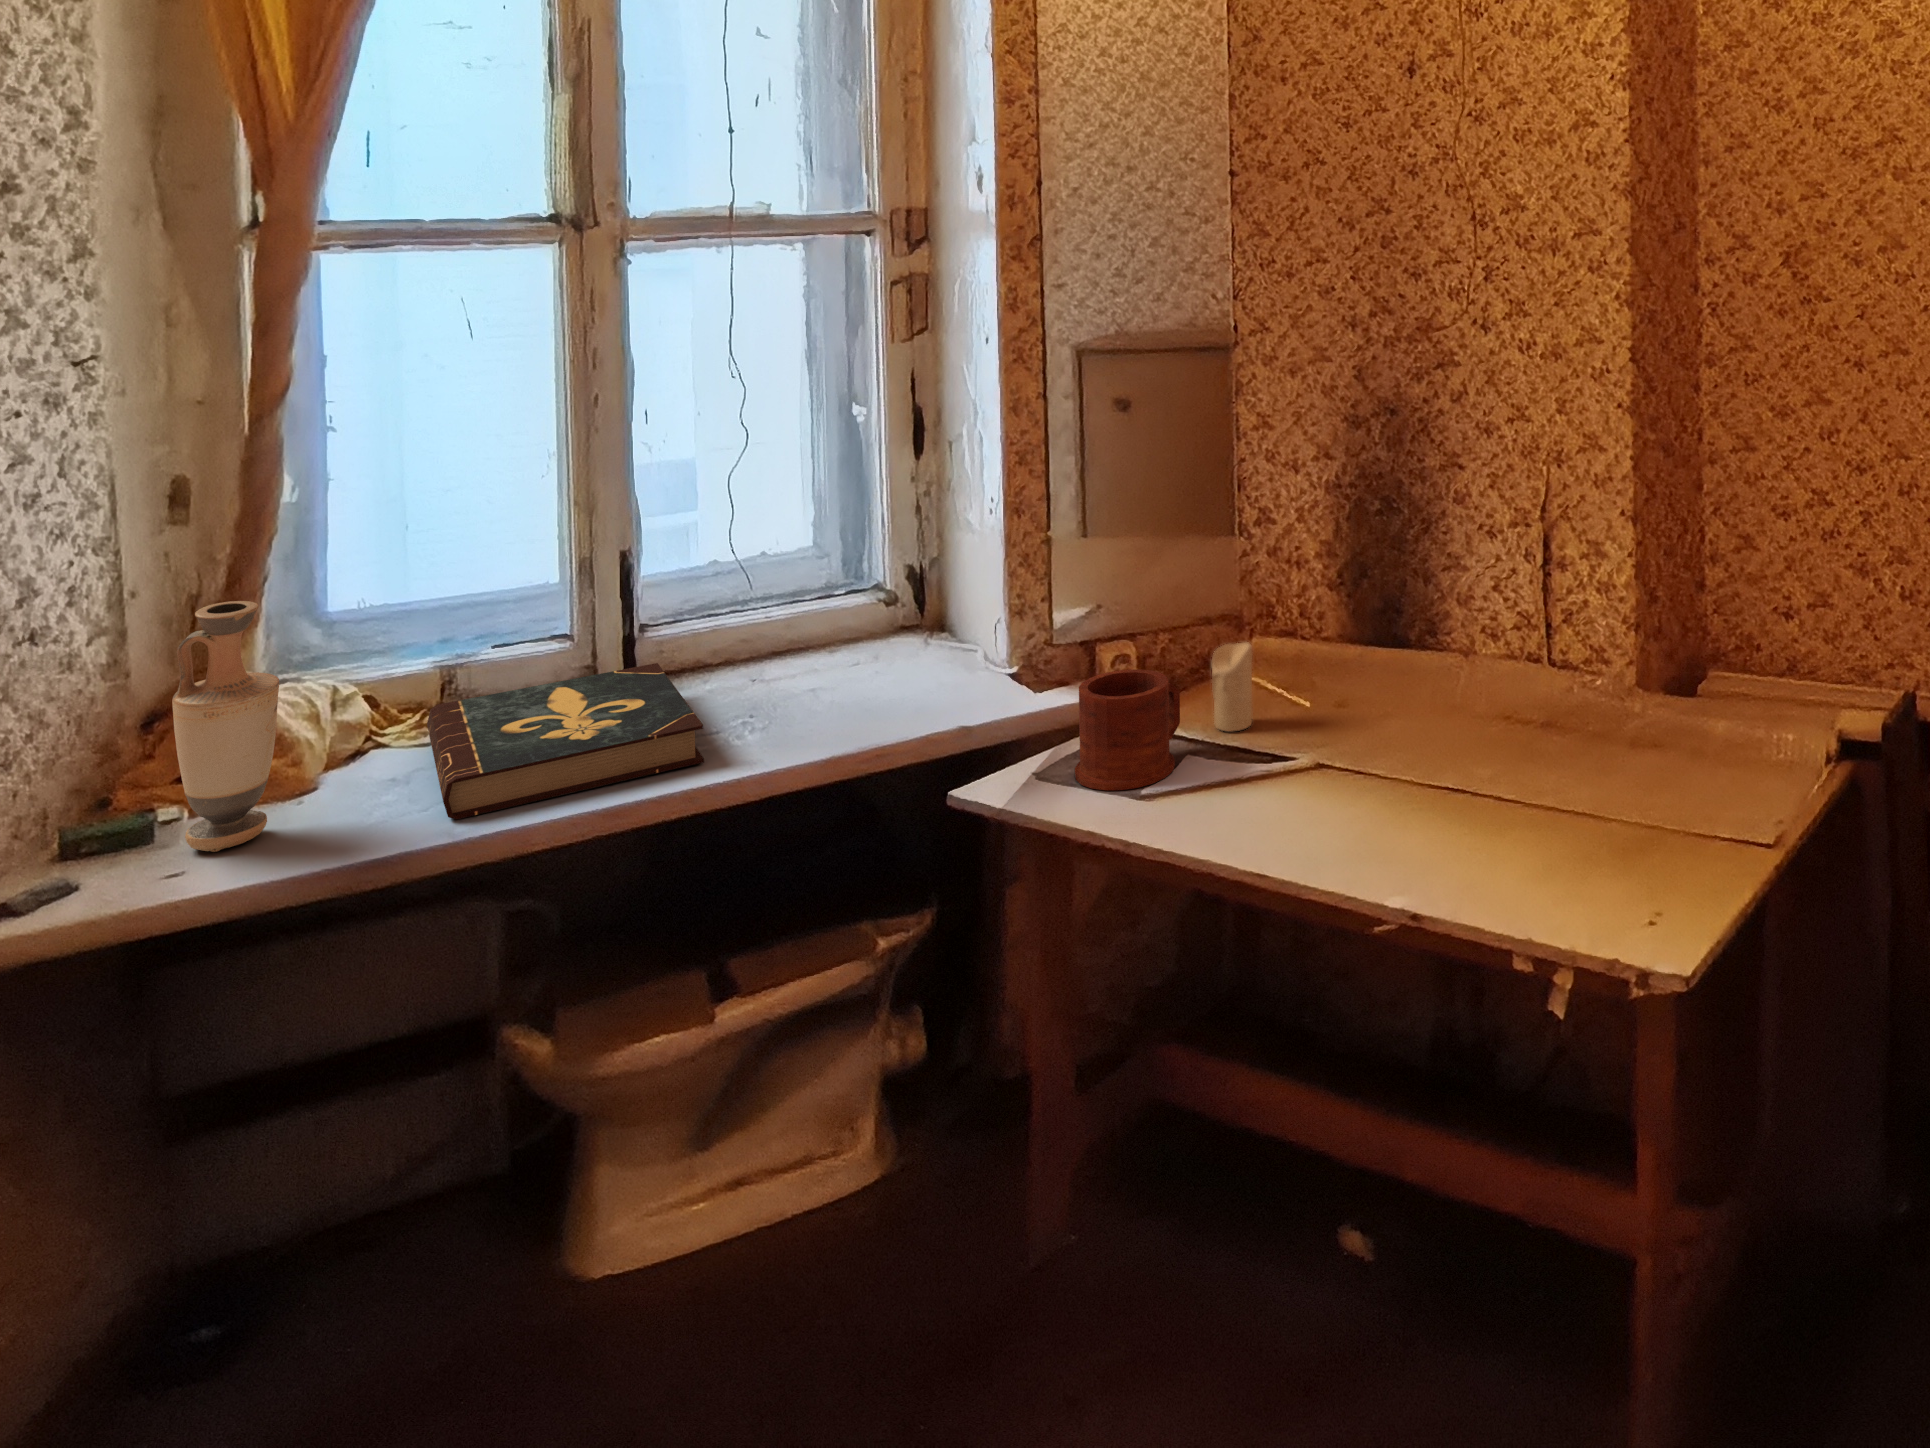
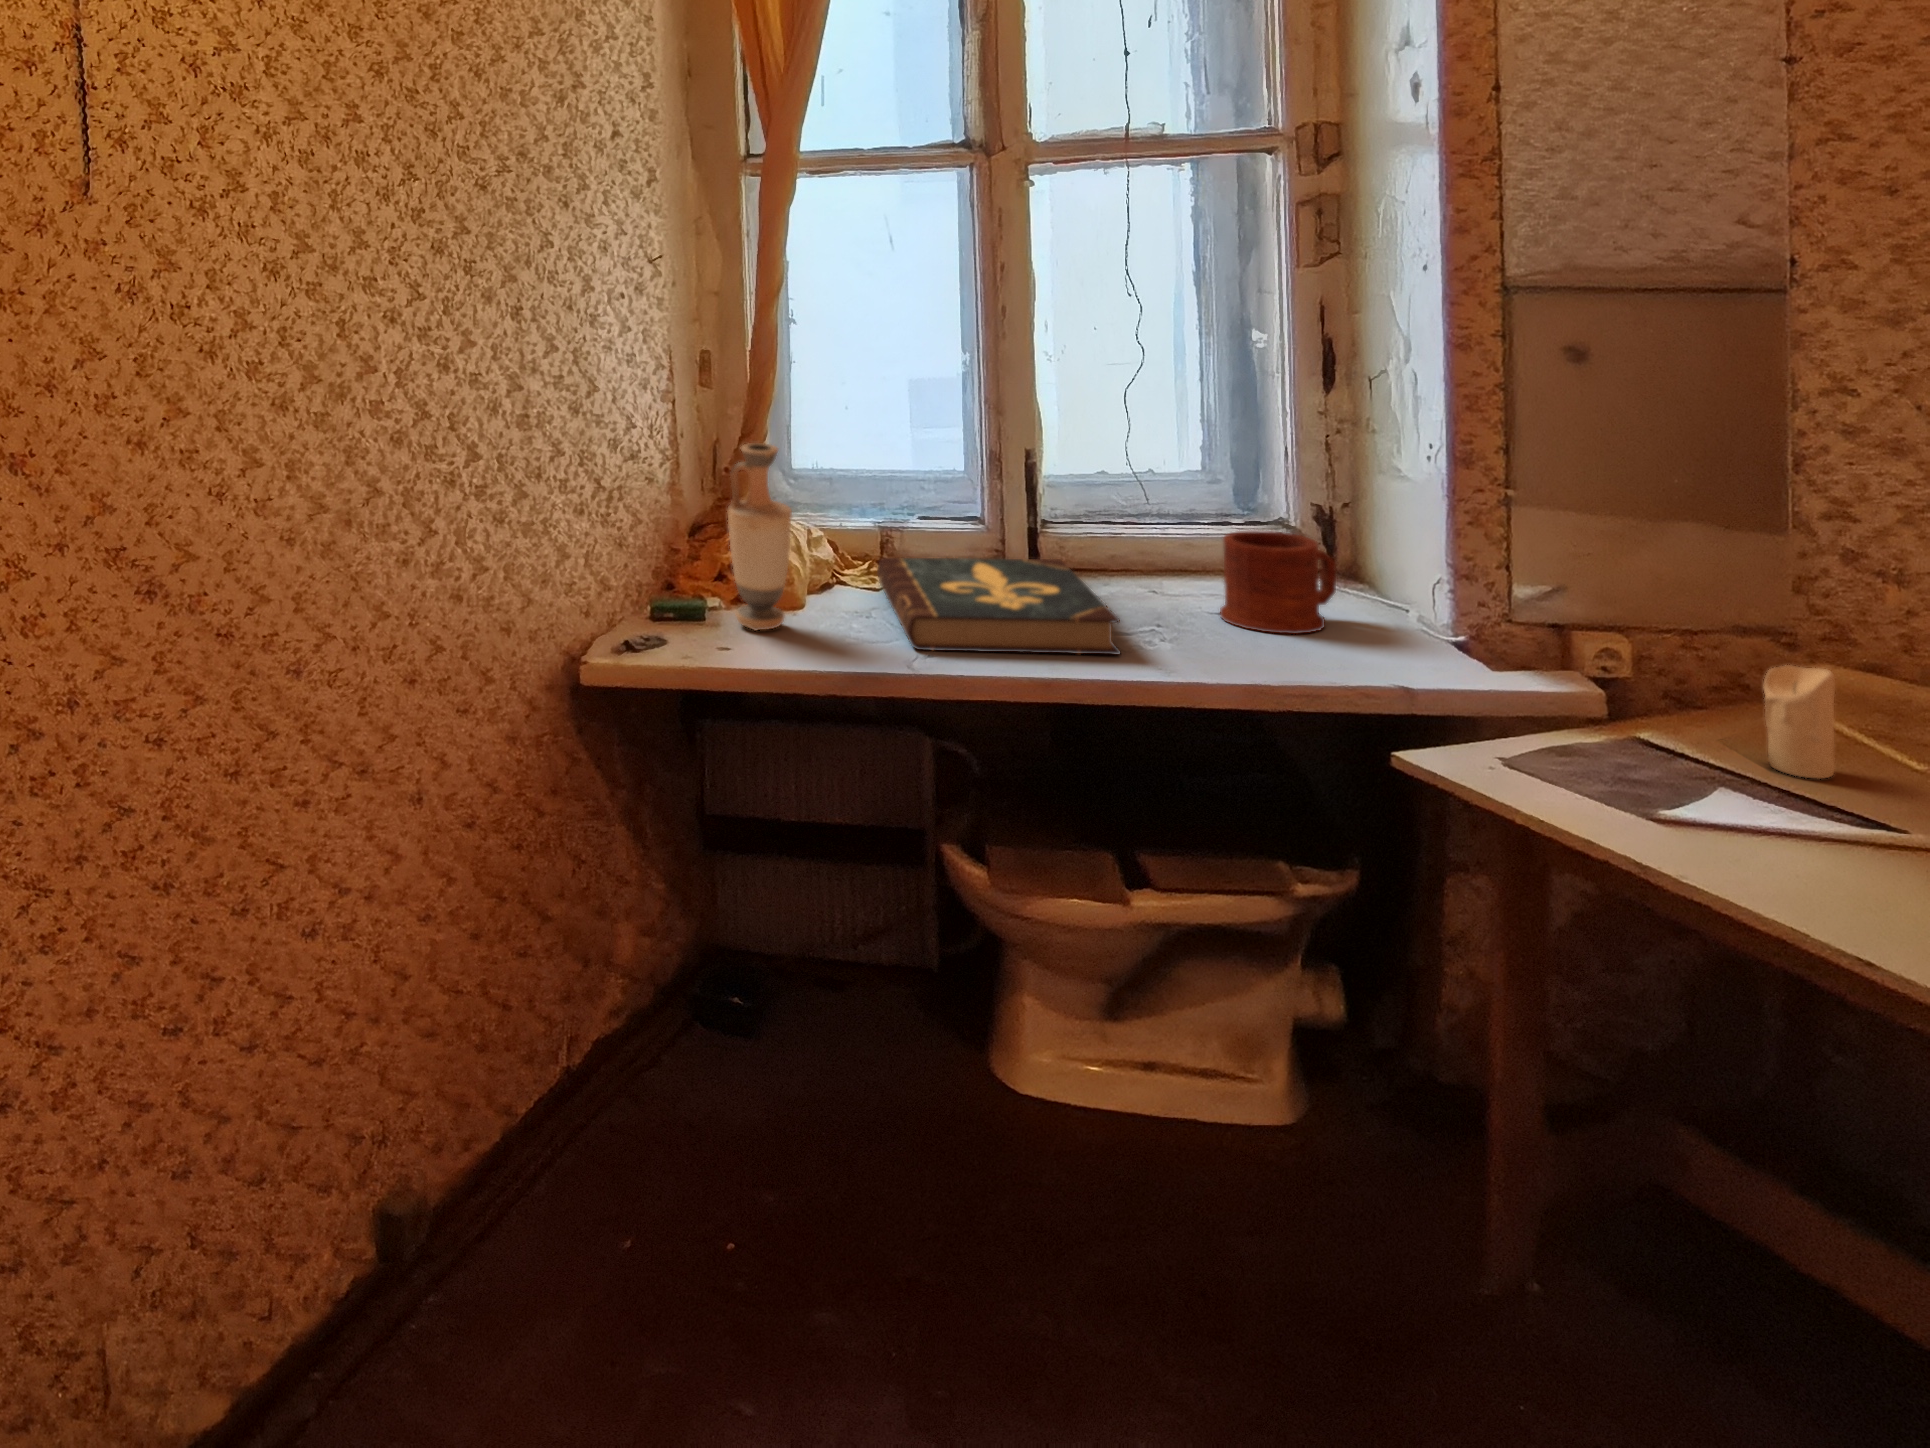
mug: present [1075,669,1180,790] -> present [1220,531,1336,634]

